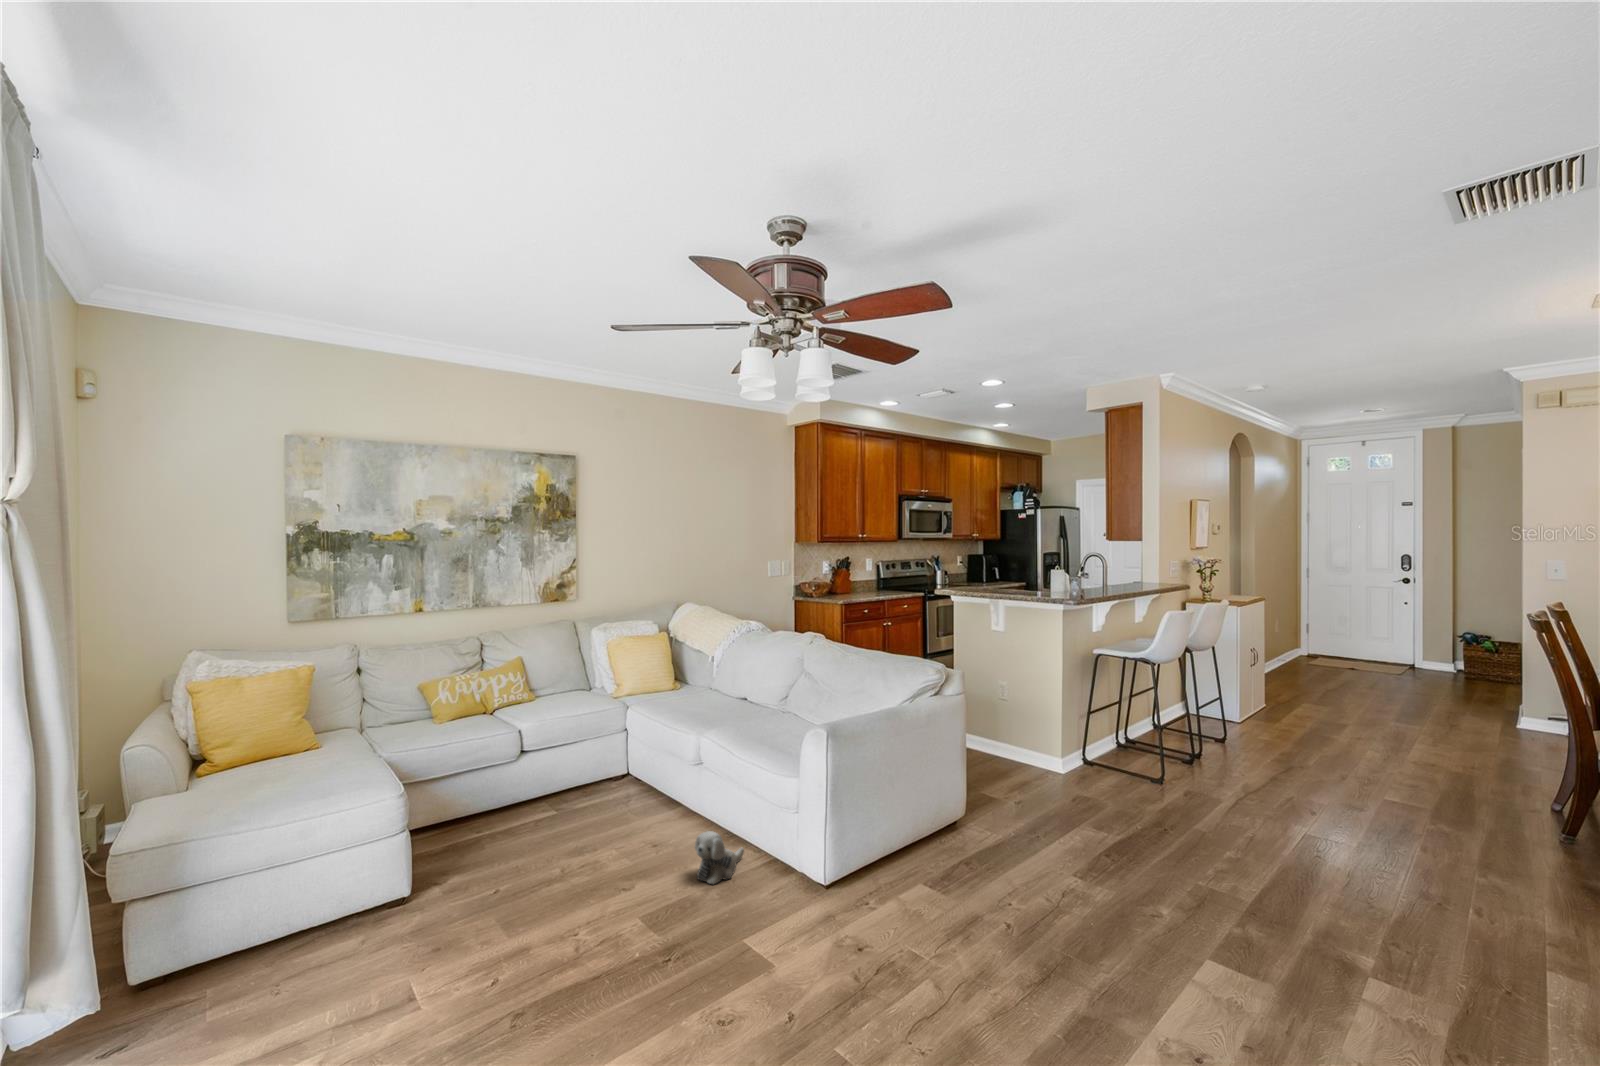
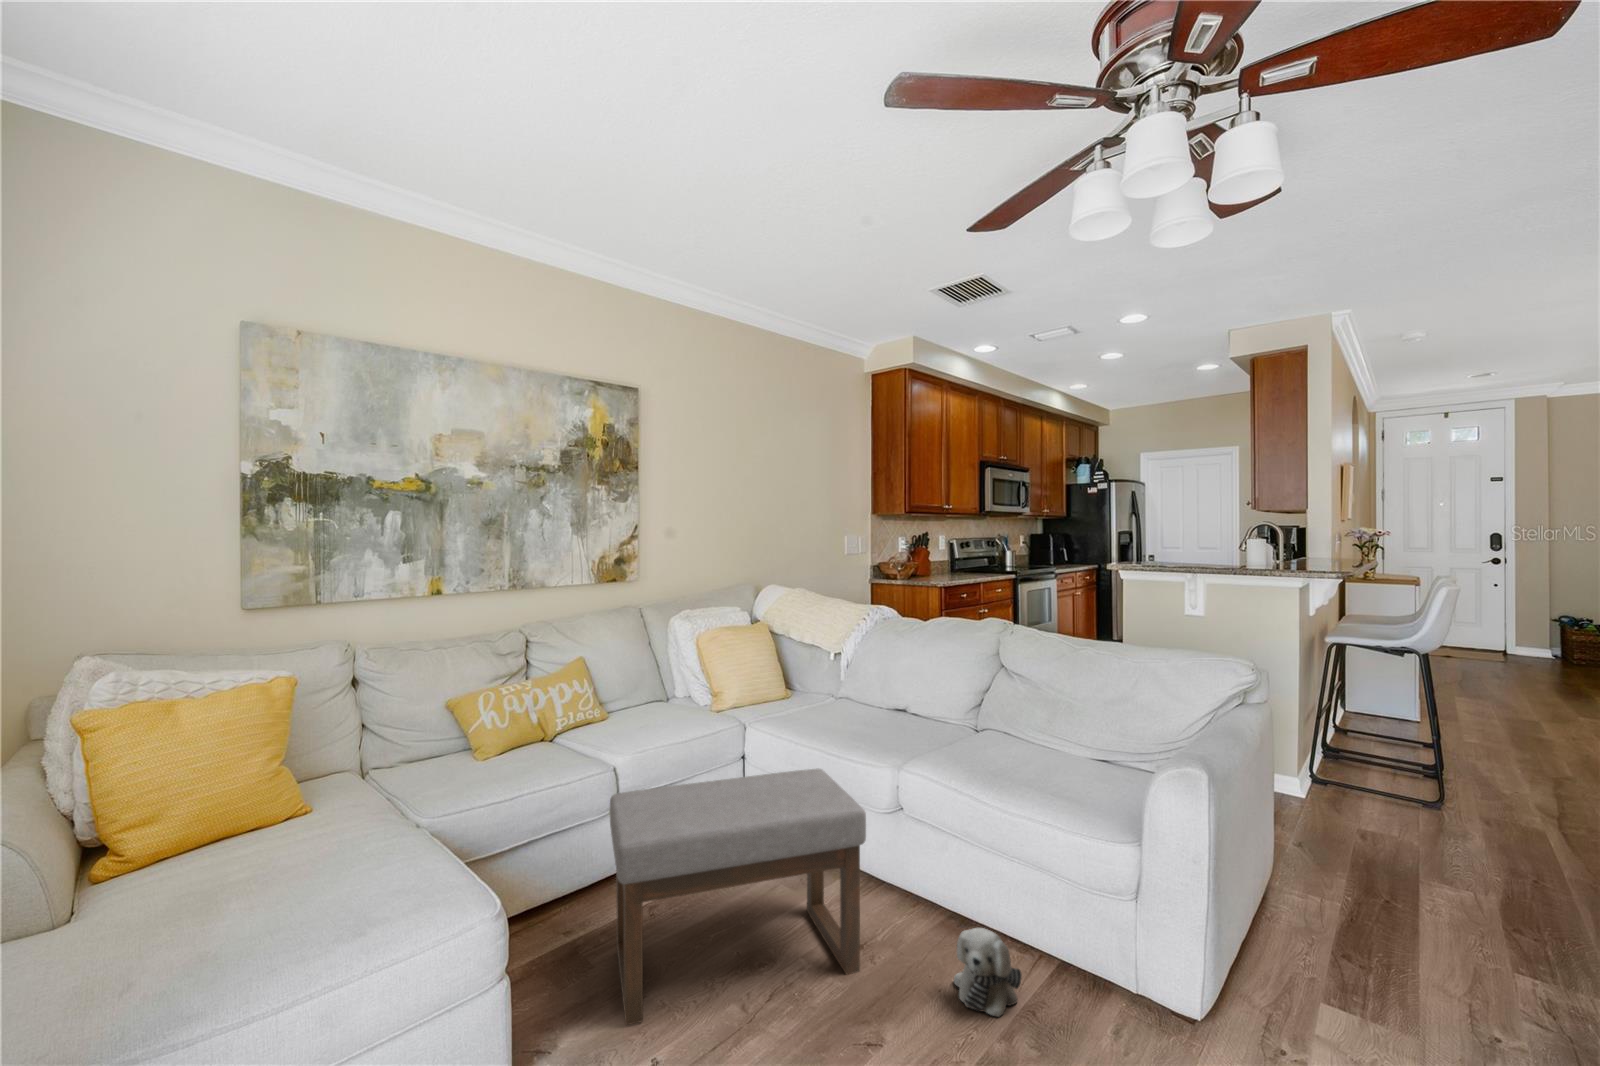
ottoman: none [484,733,651,879] -> present [610,769,866,1025]

